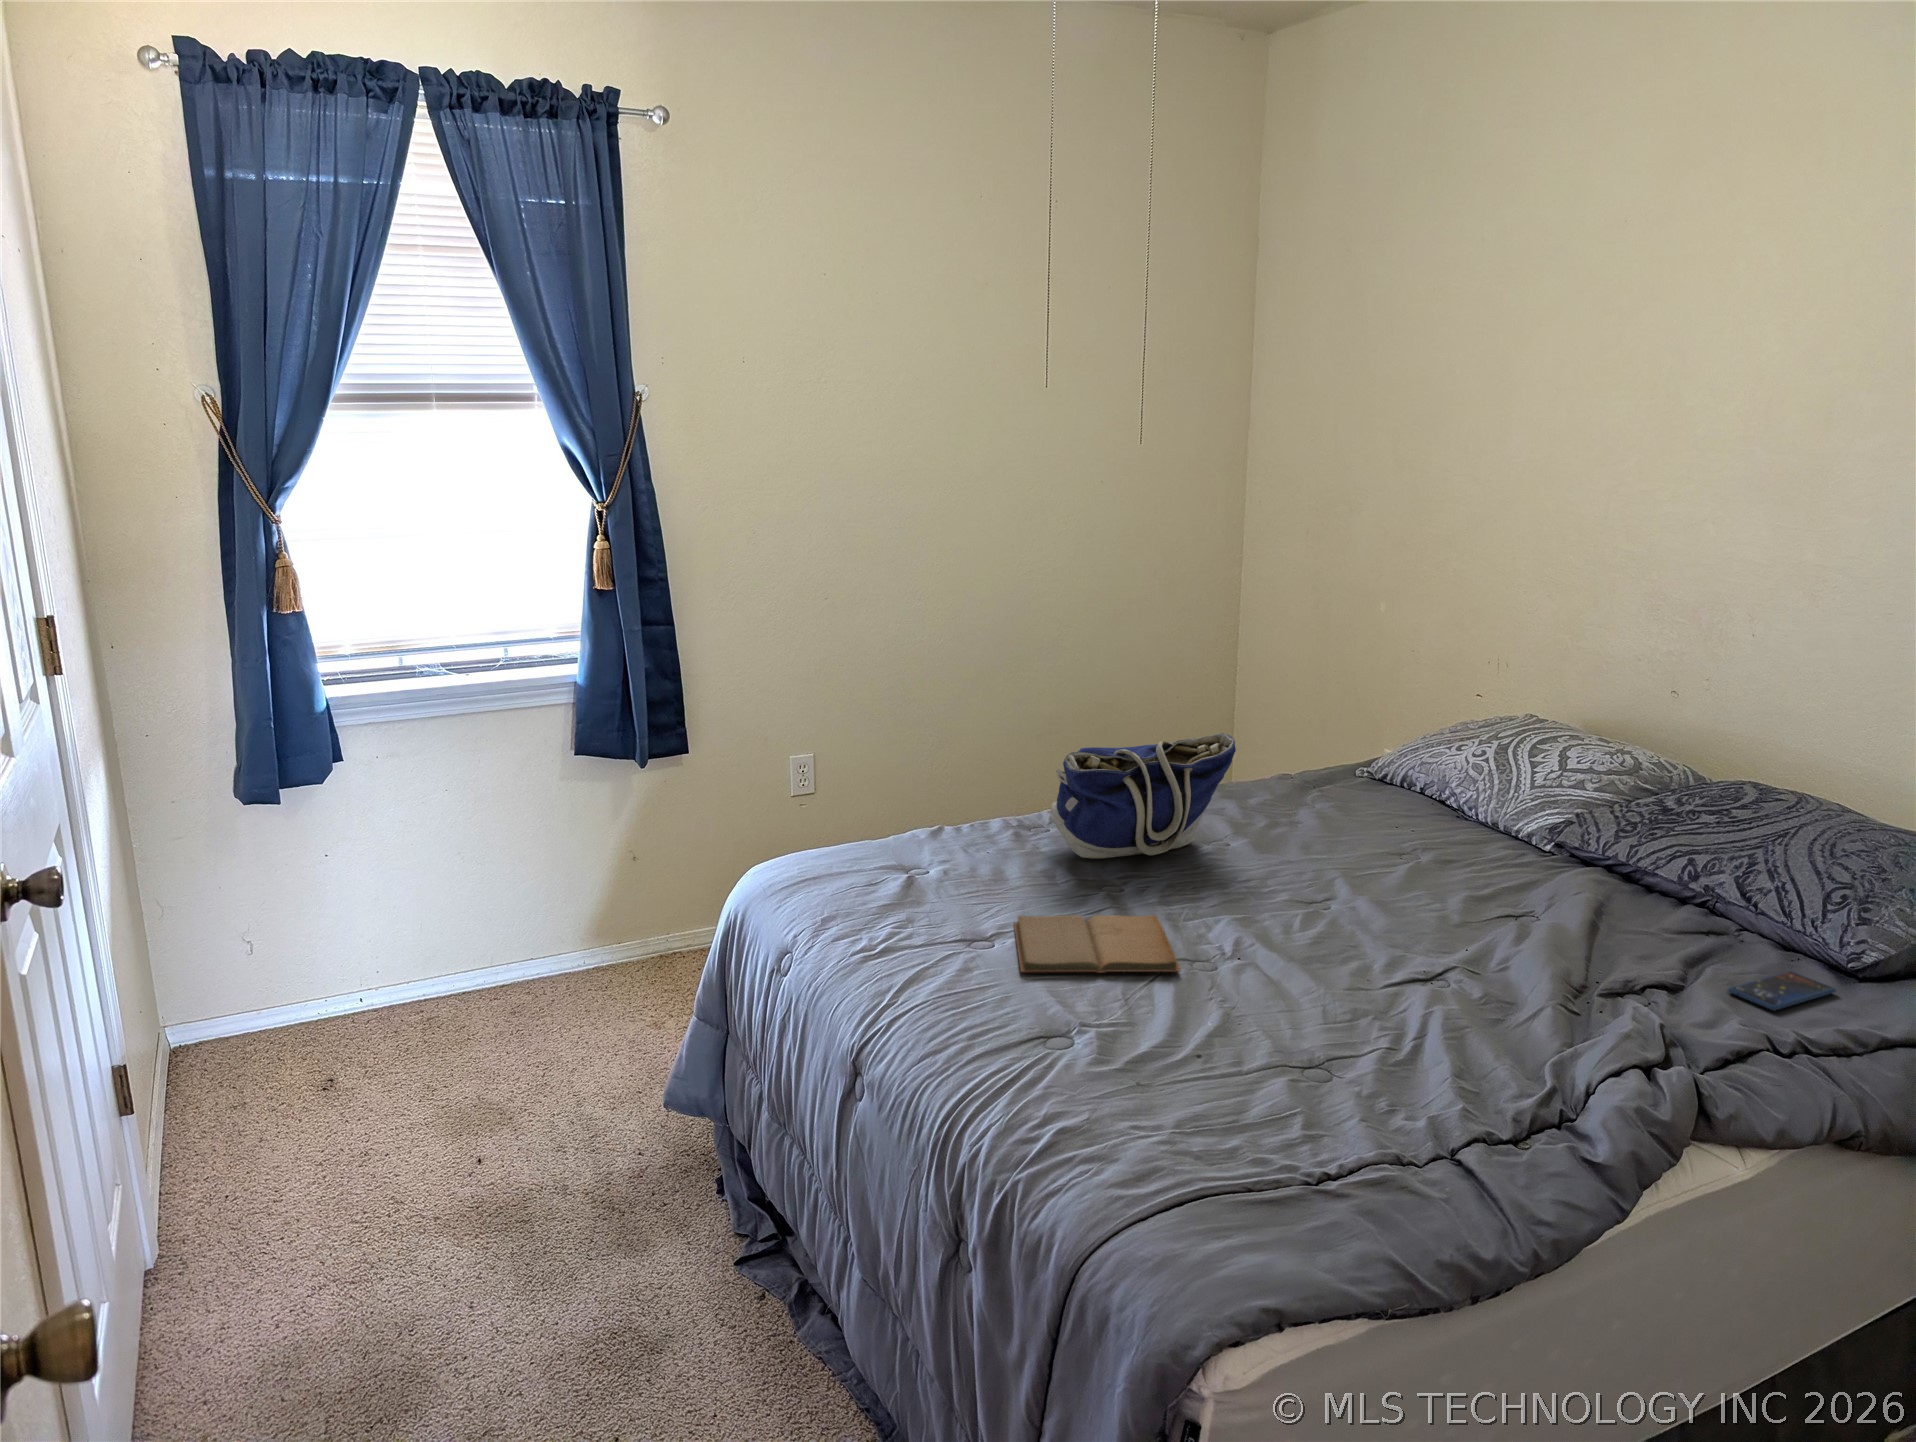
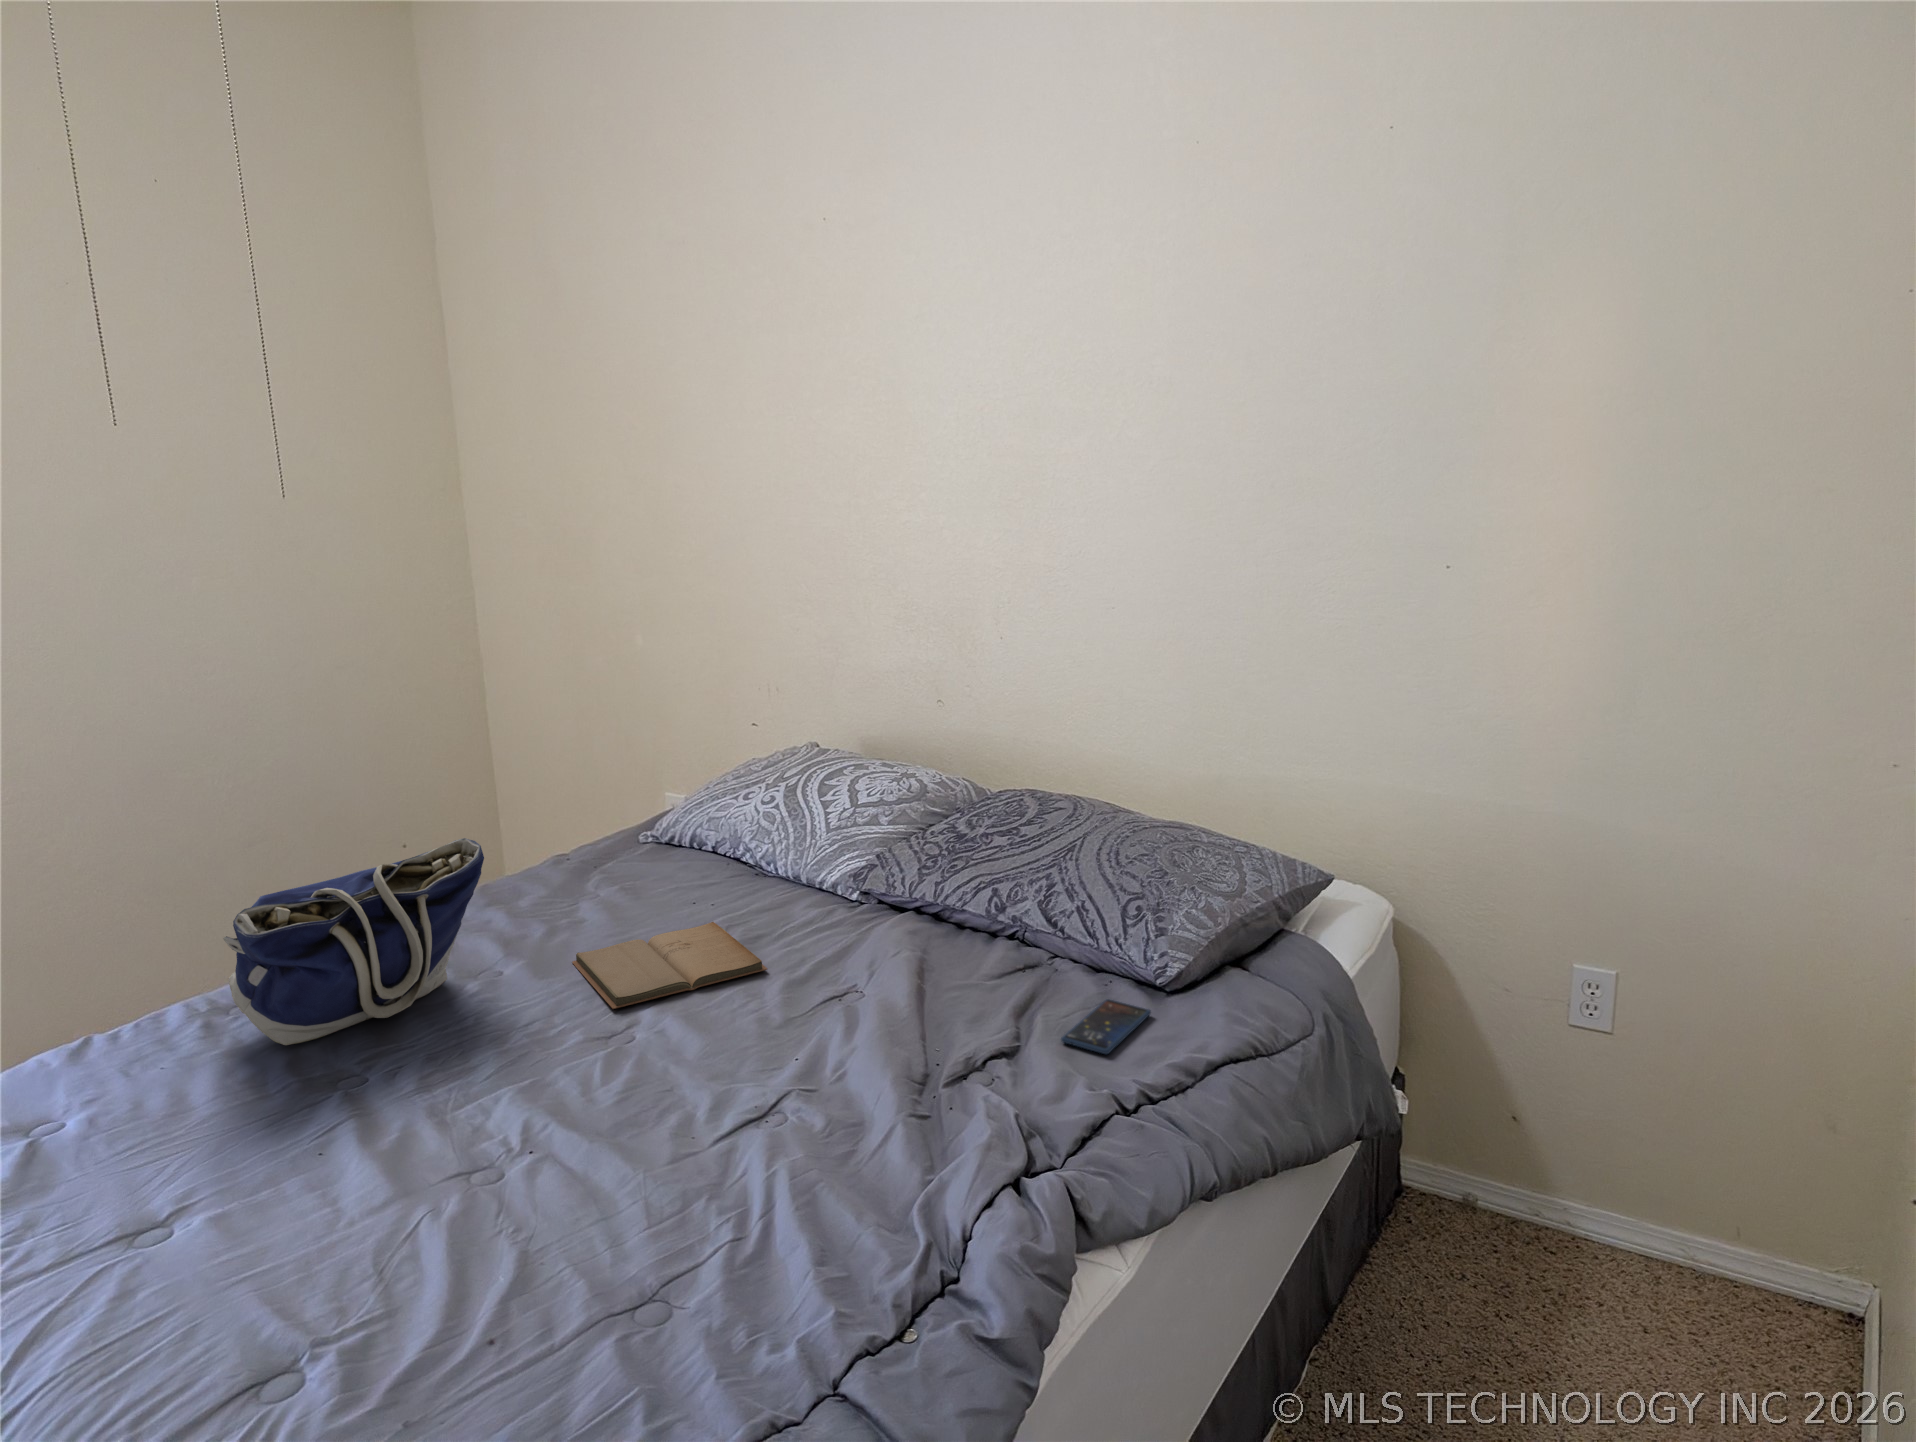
book: present [1014,915,1181,973] -> present [572,922,767,1009]

